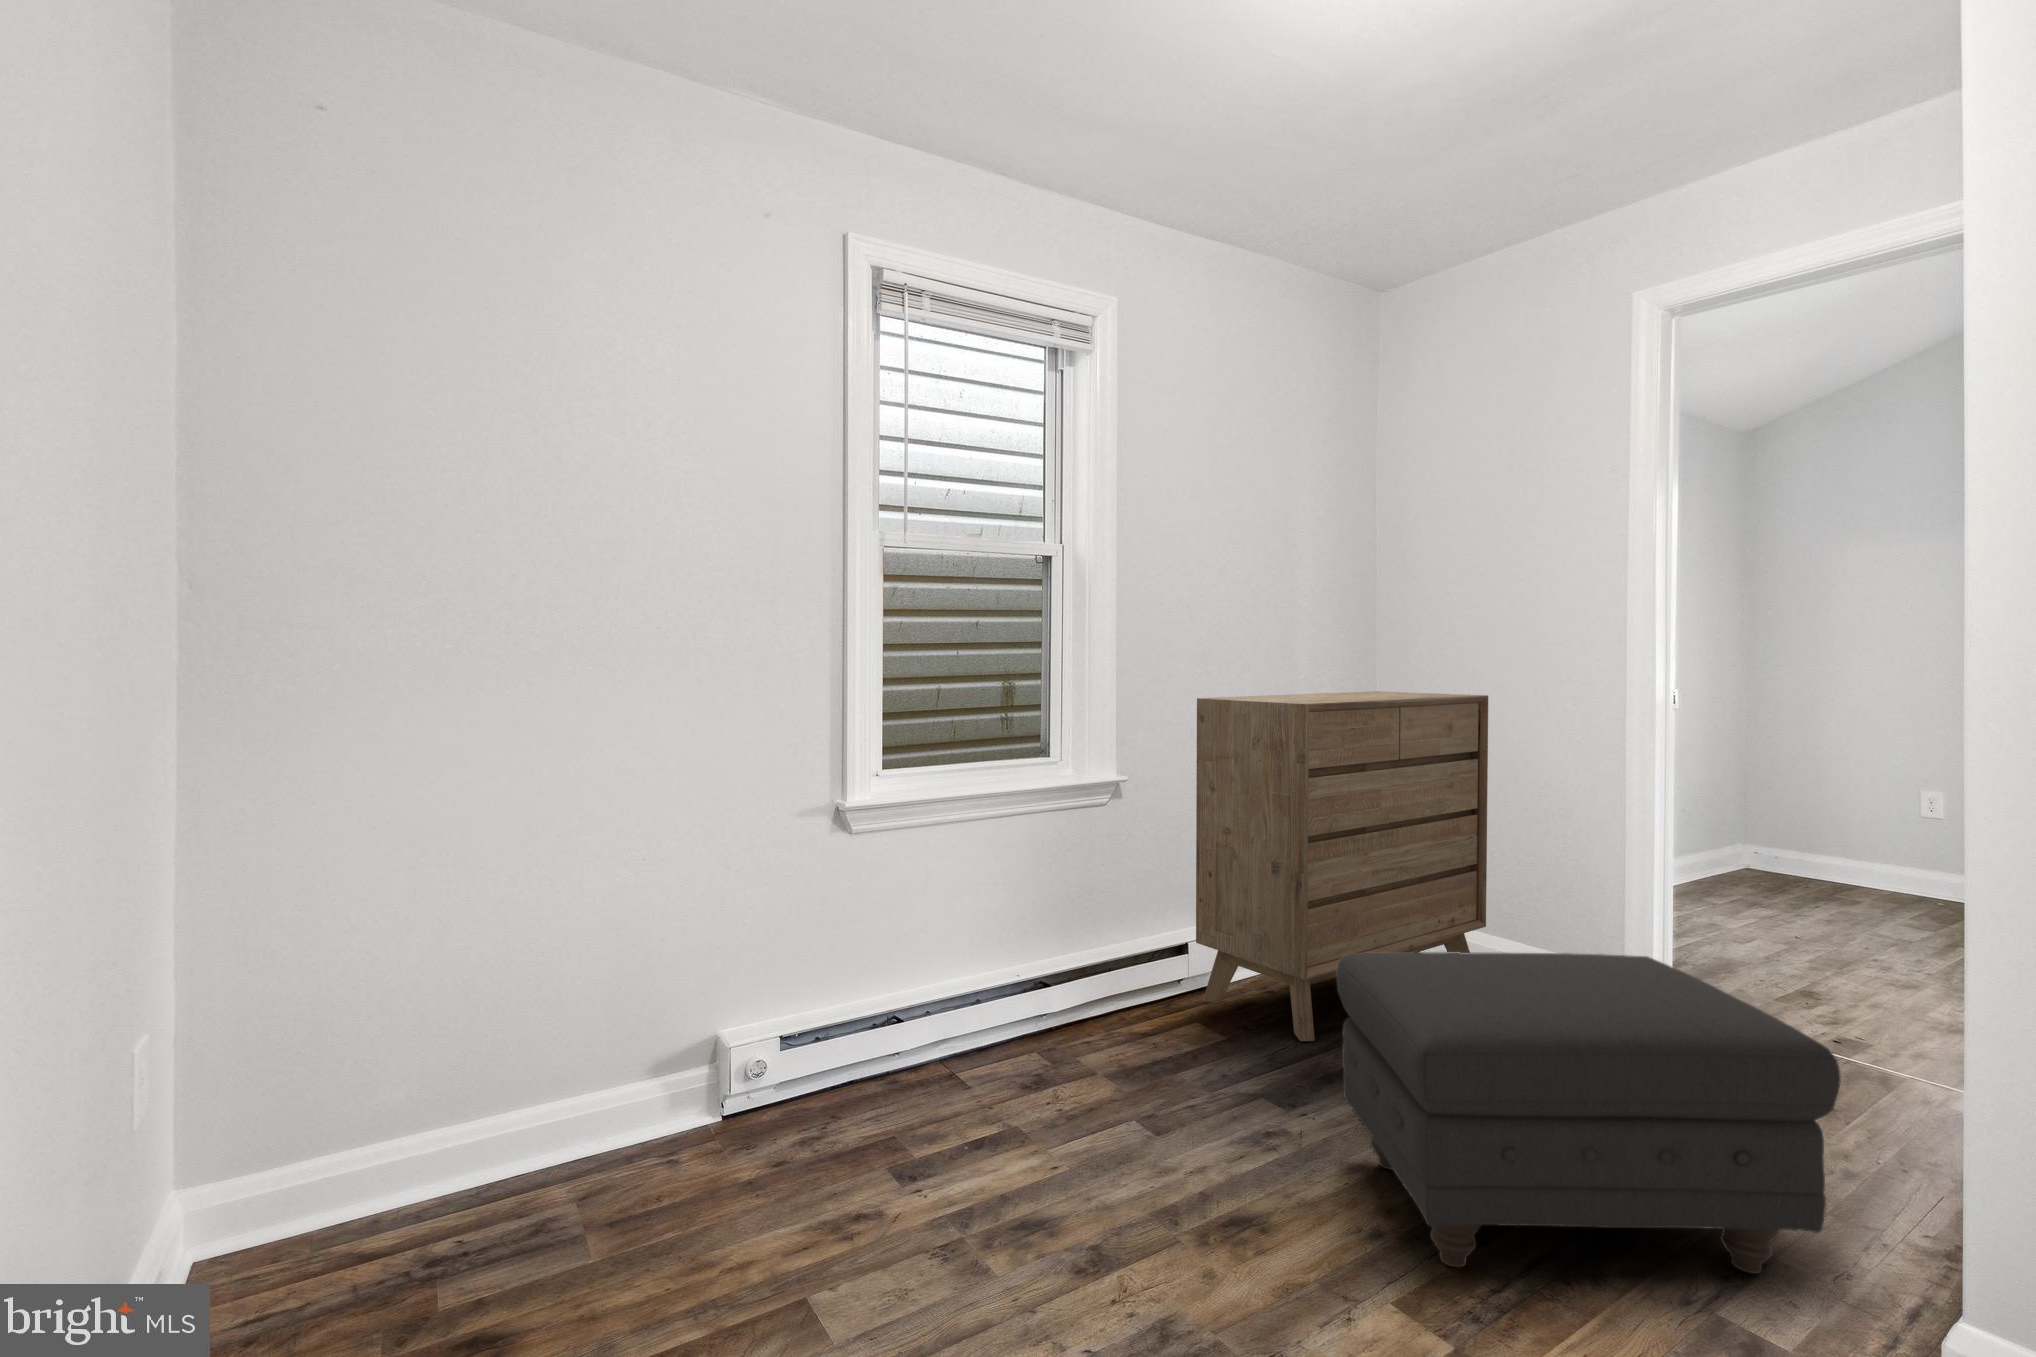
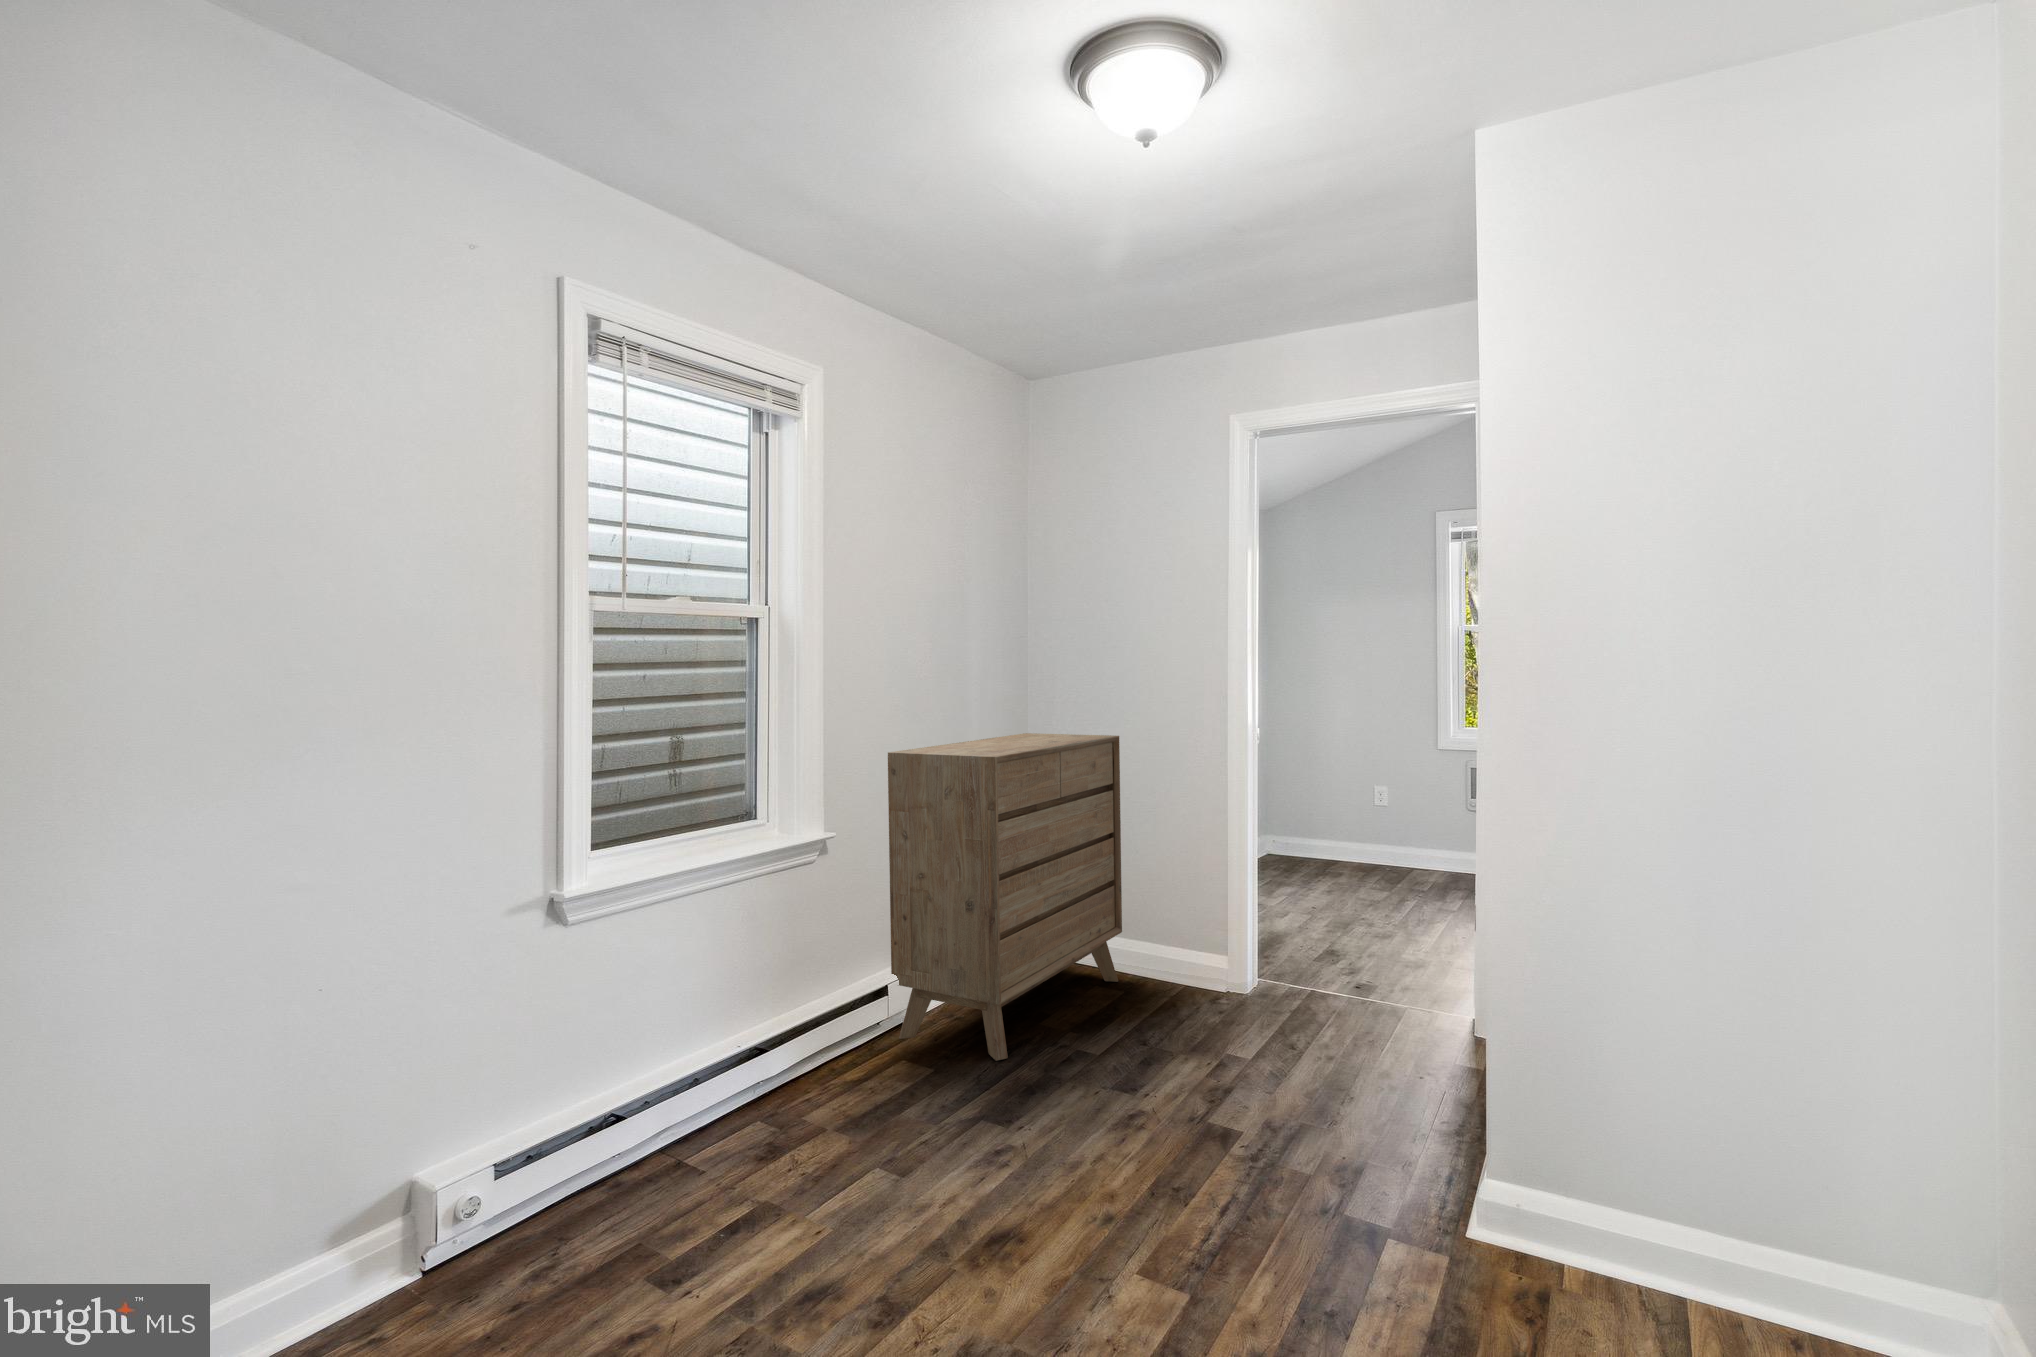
ottoman: present [1336,952,1841,1274] -> none [1052,948,1407,1230]

